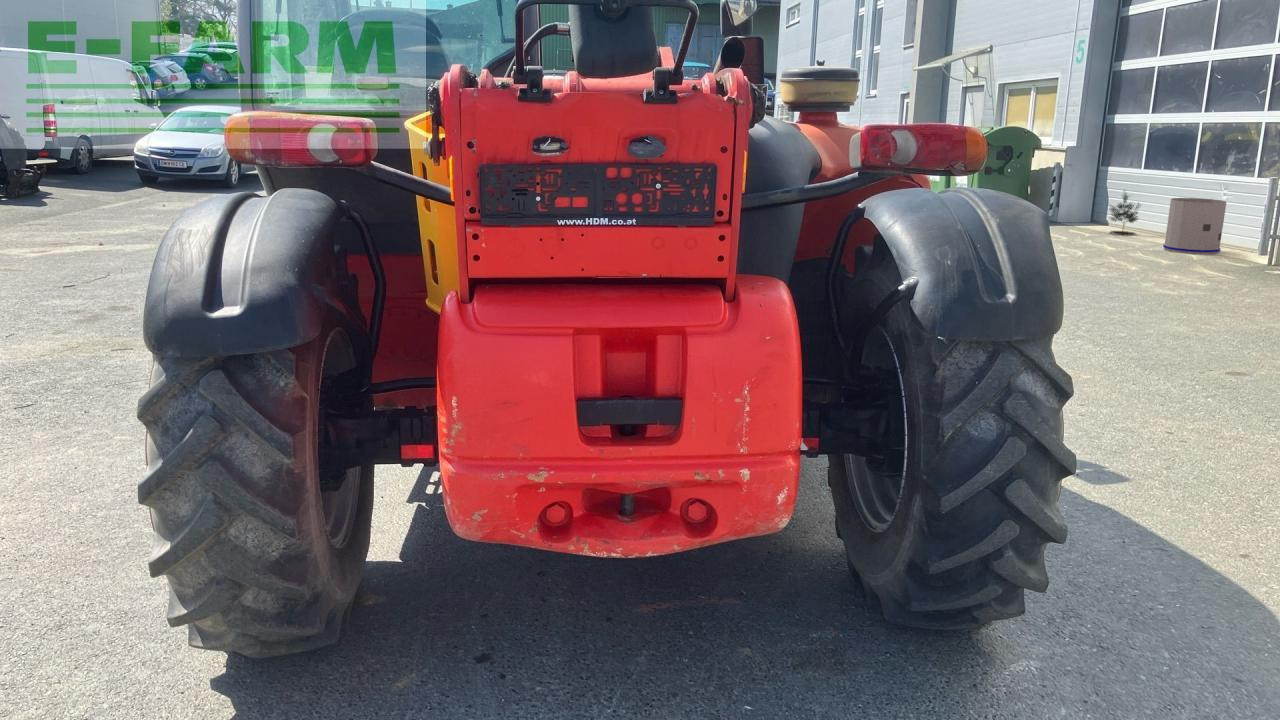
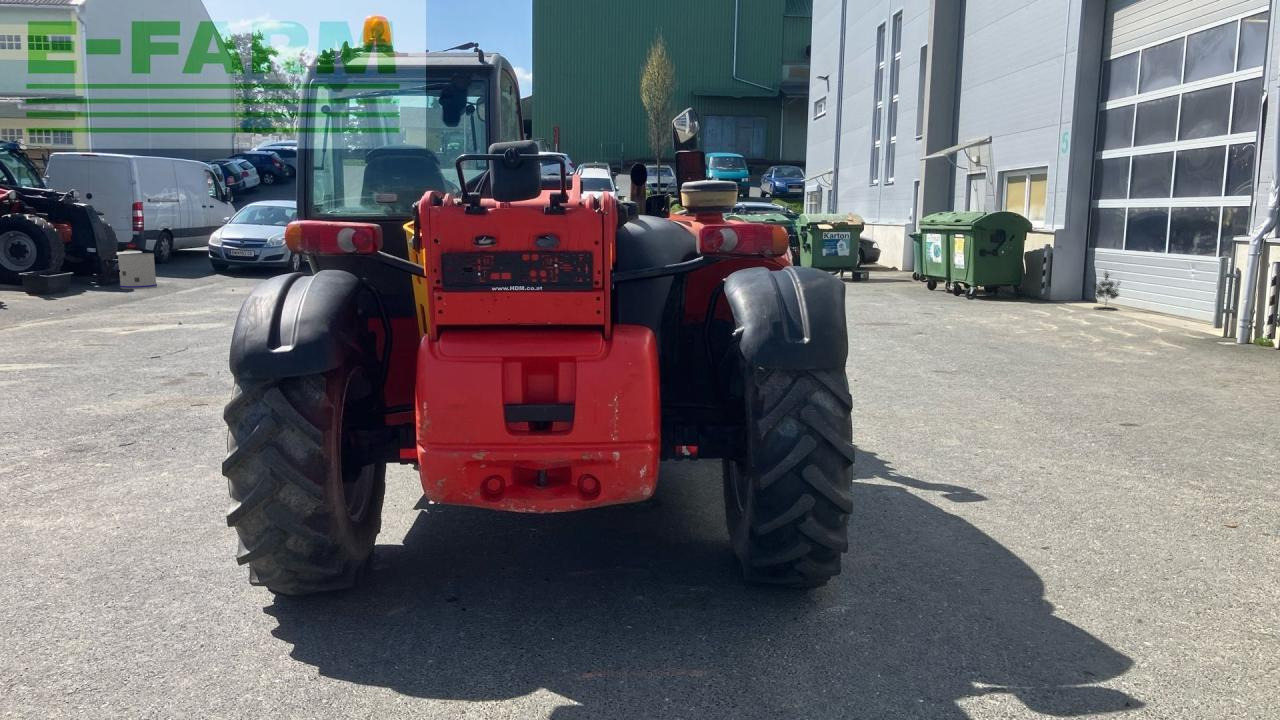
trash can: present [1163,198,1227,254] -> present [118,253,157,289]

